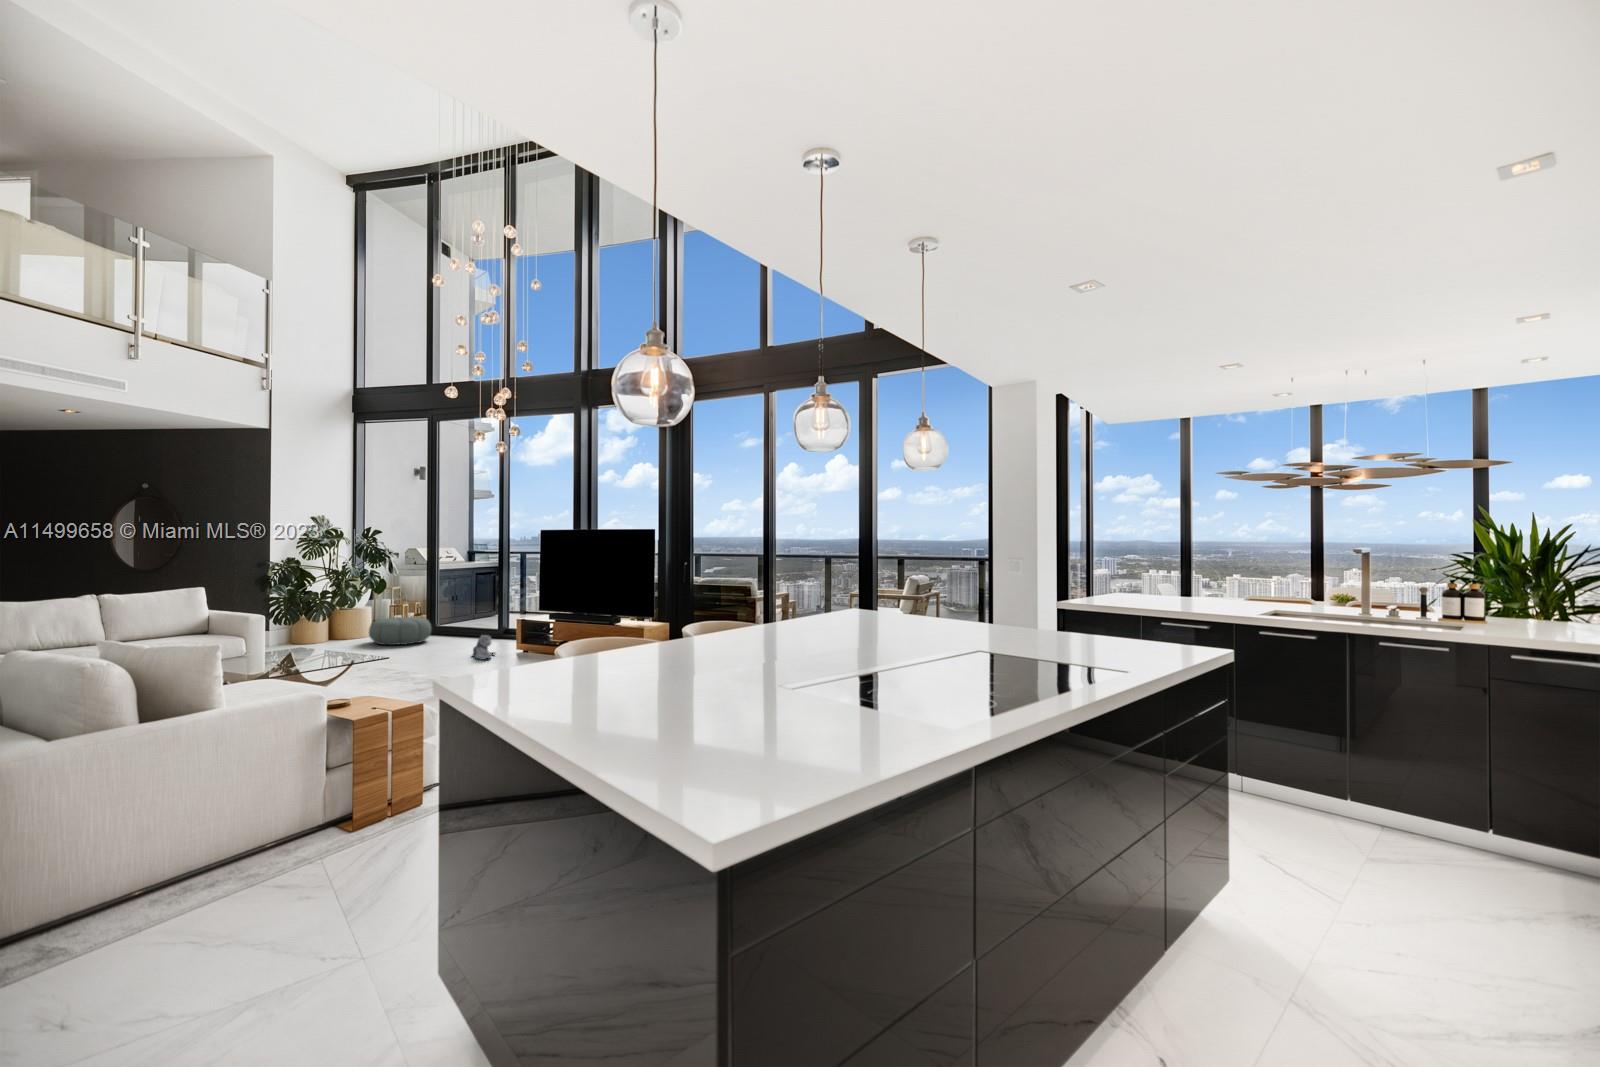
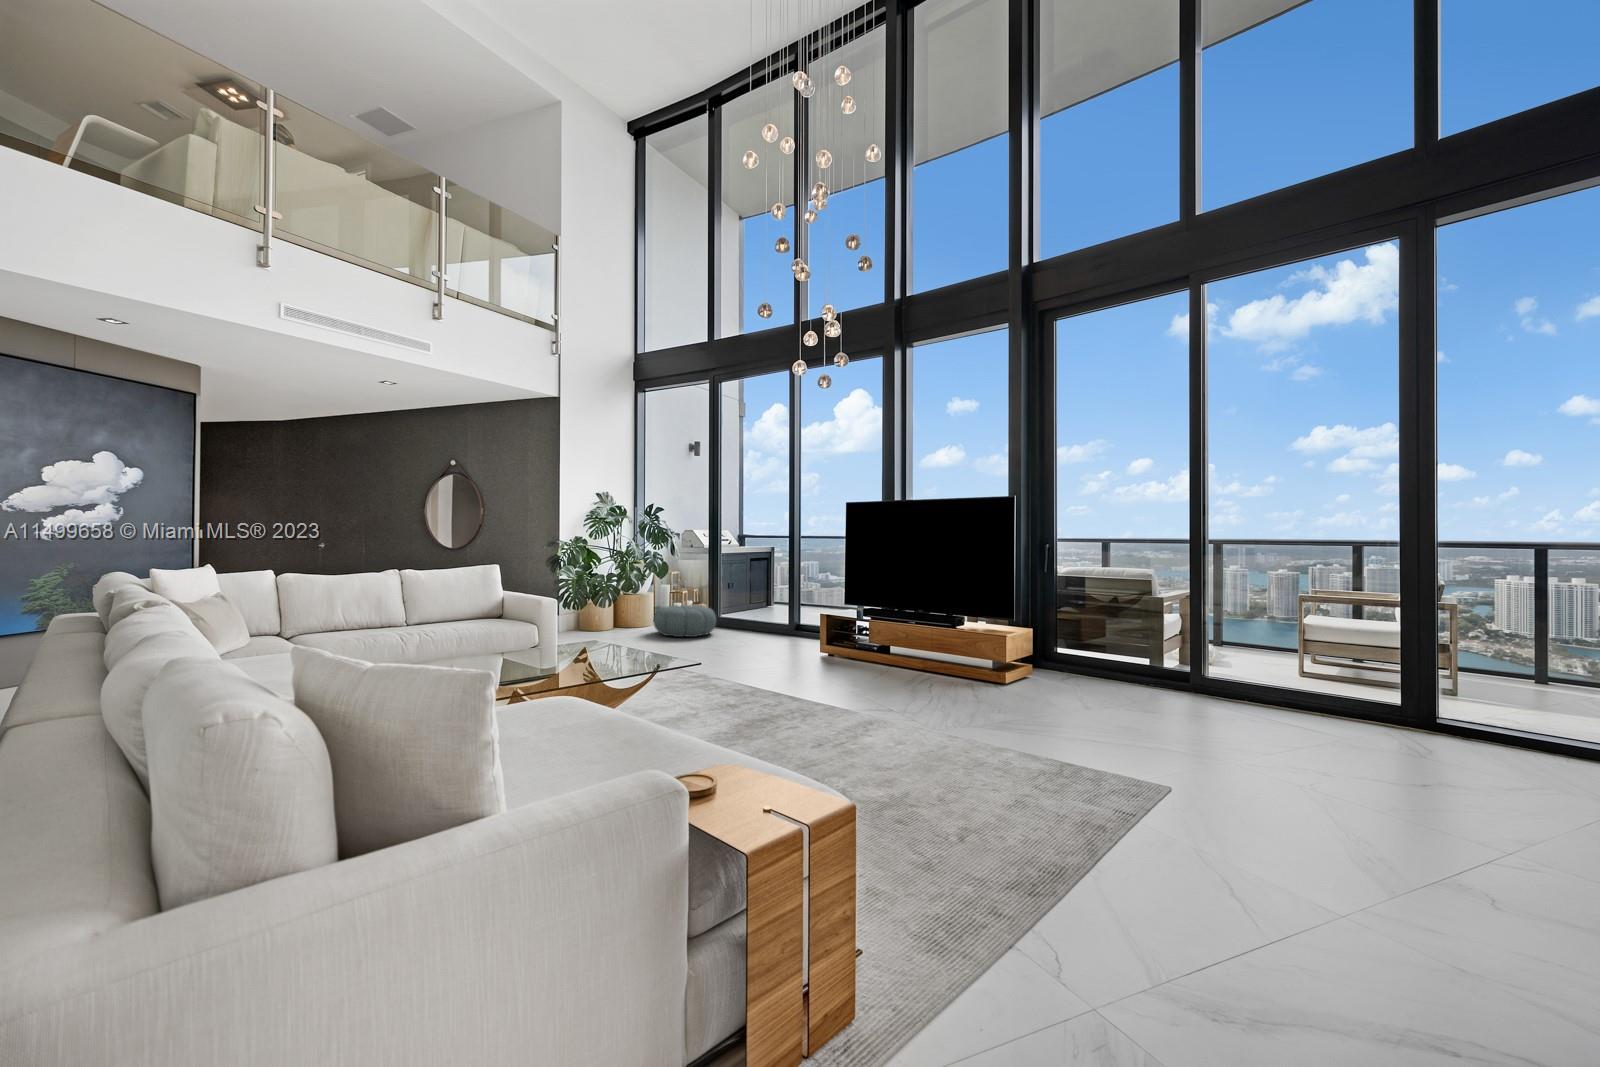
plush toy: present [472,635,495,660] -> none [767,631,794,662]

